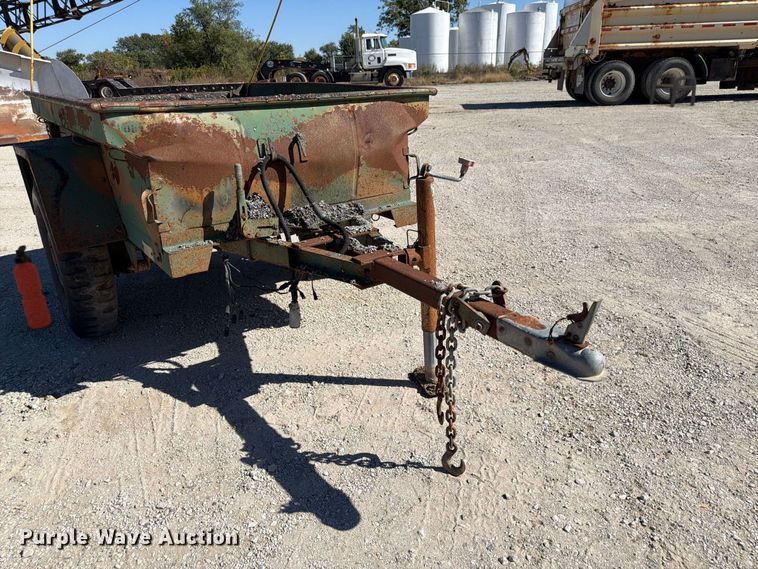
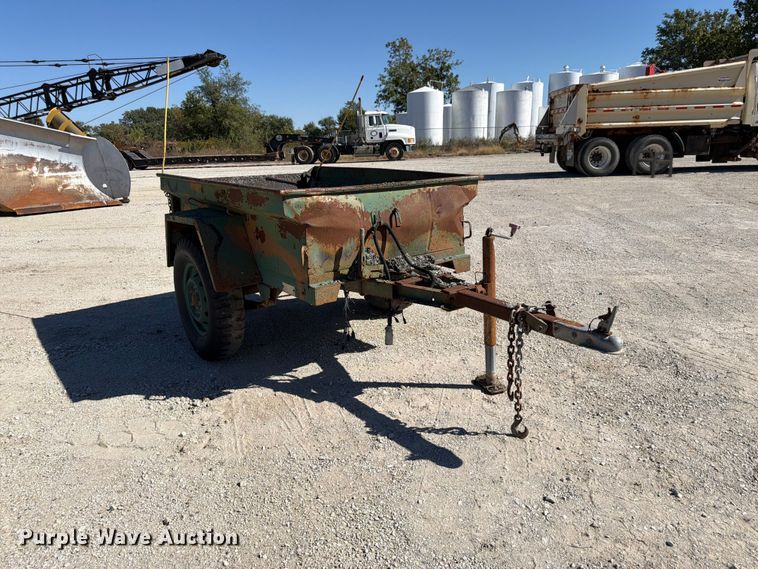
fire extinguisher: present [13,245,51,329] -> none [162,290,185,354]

